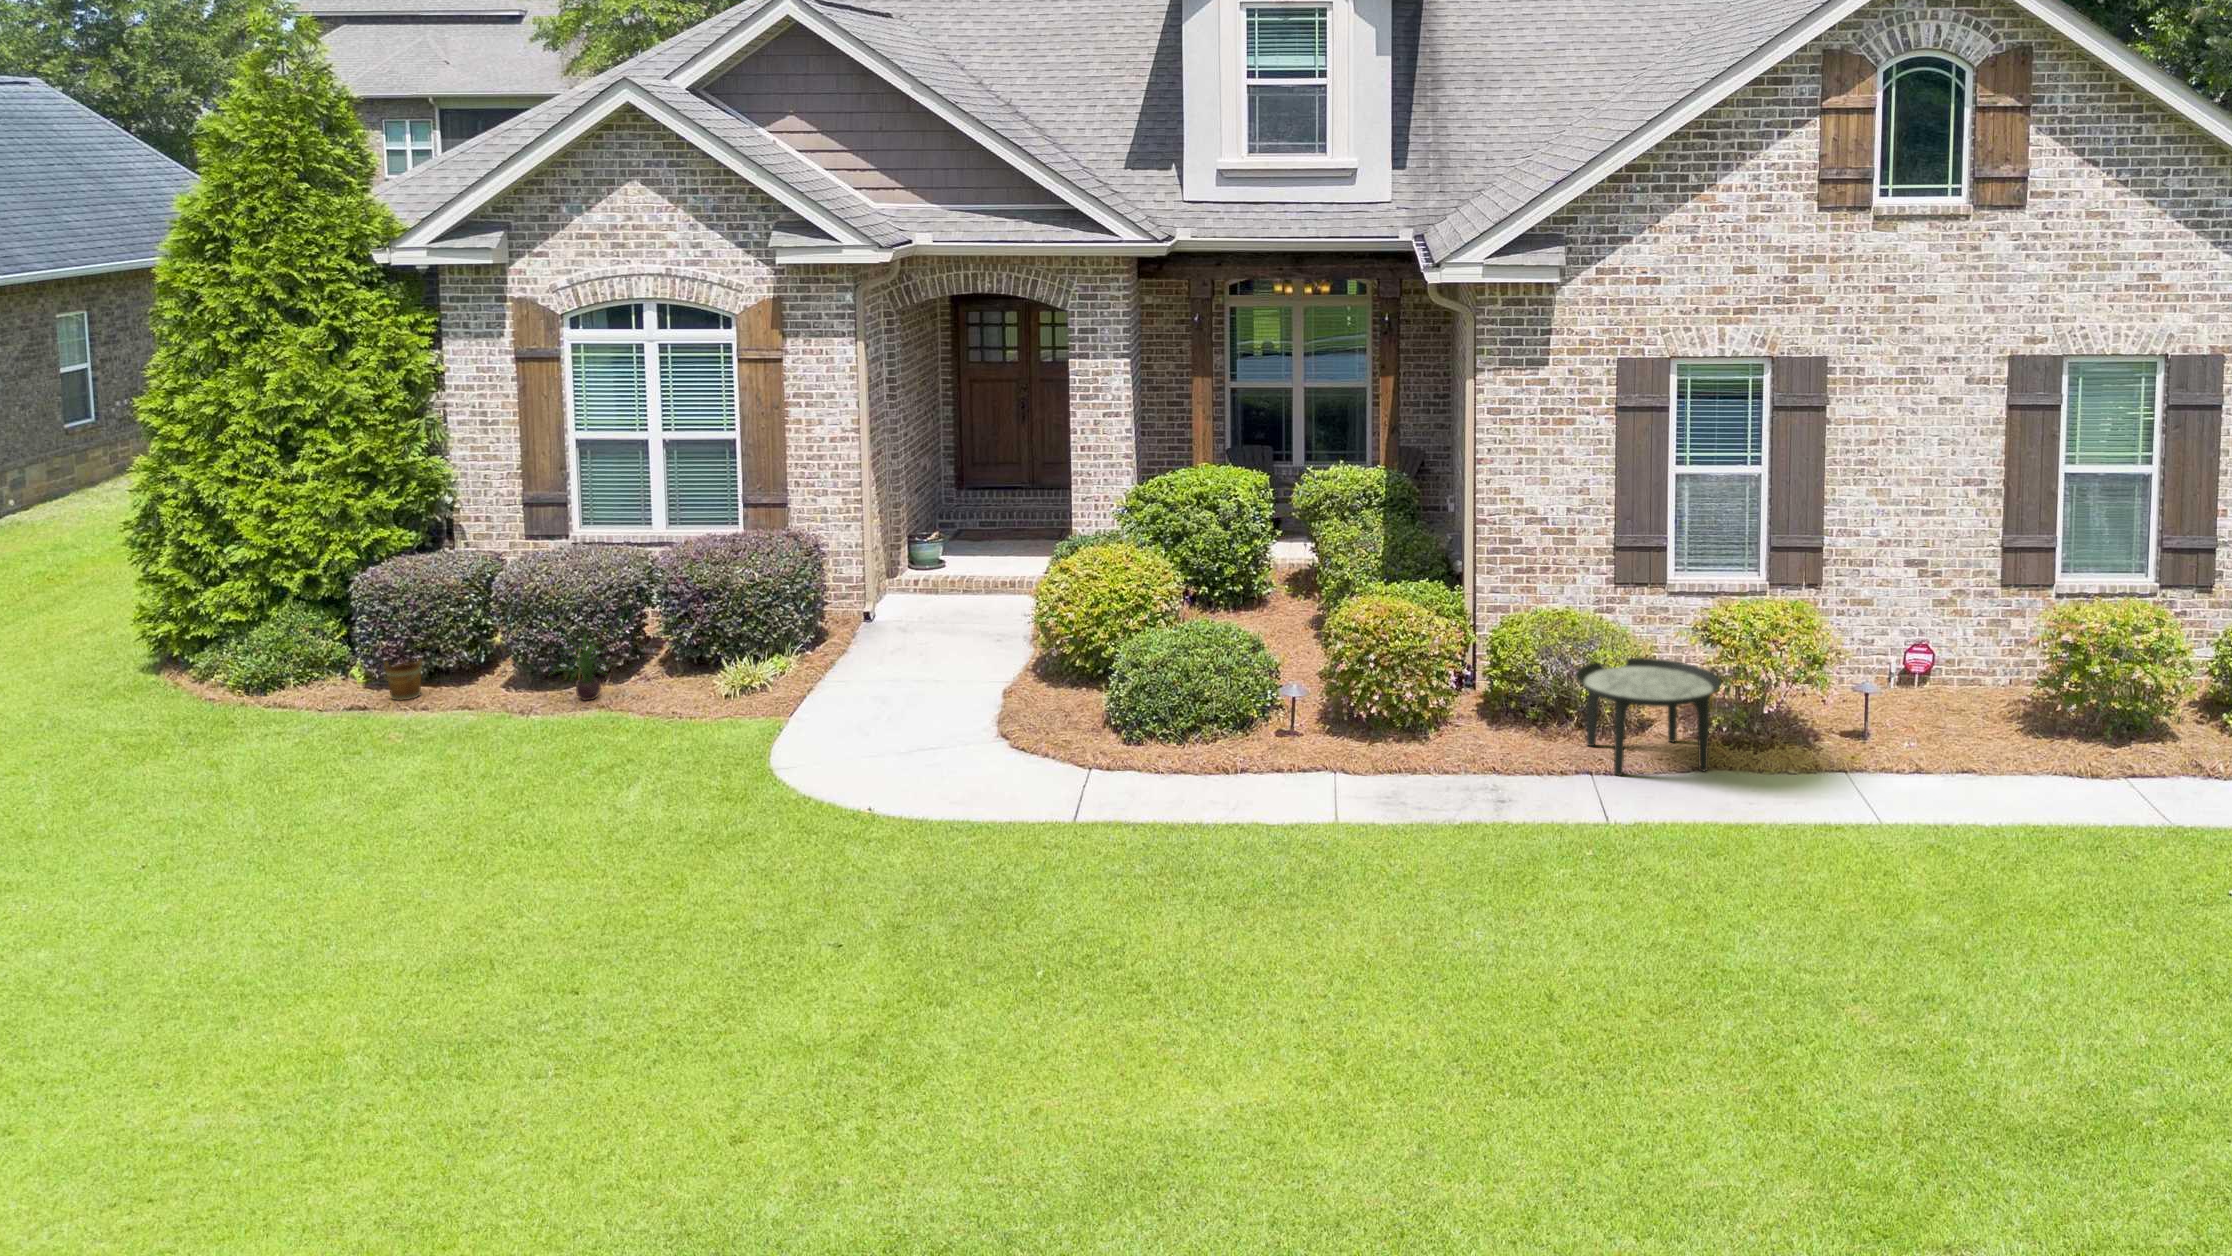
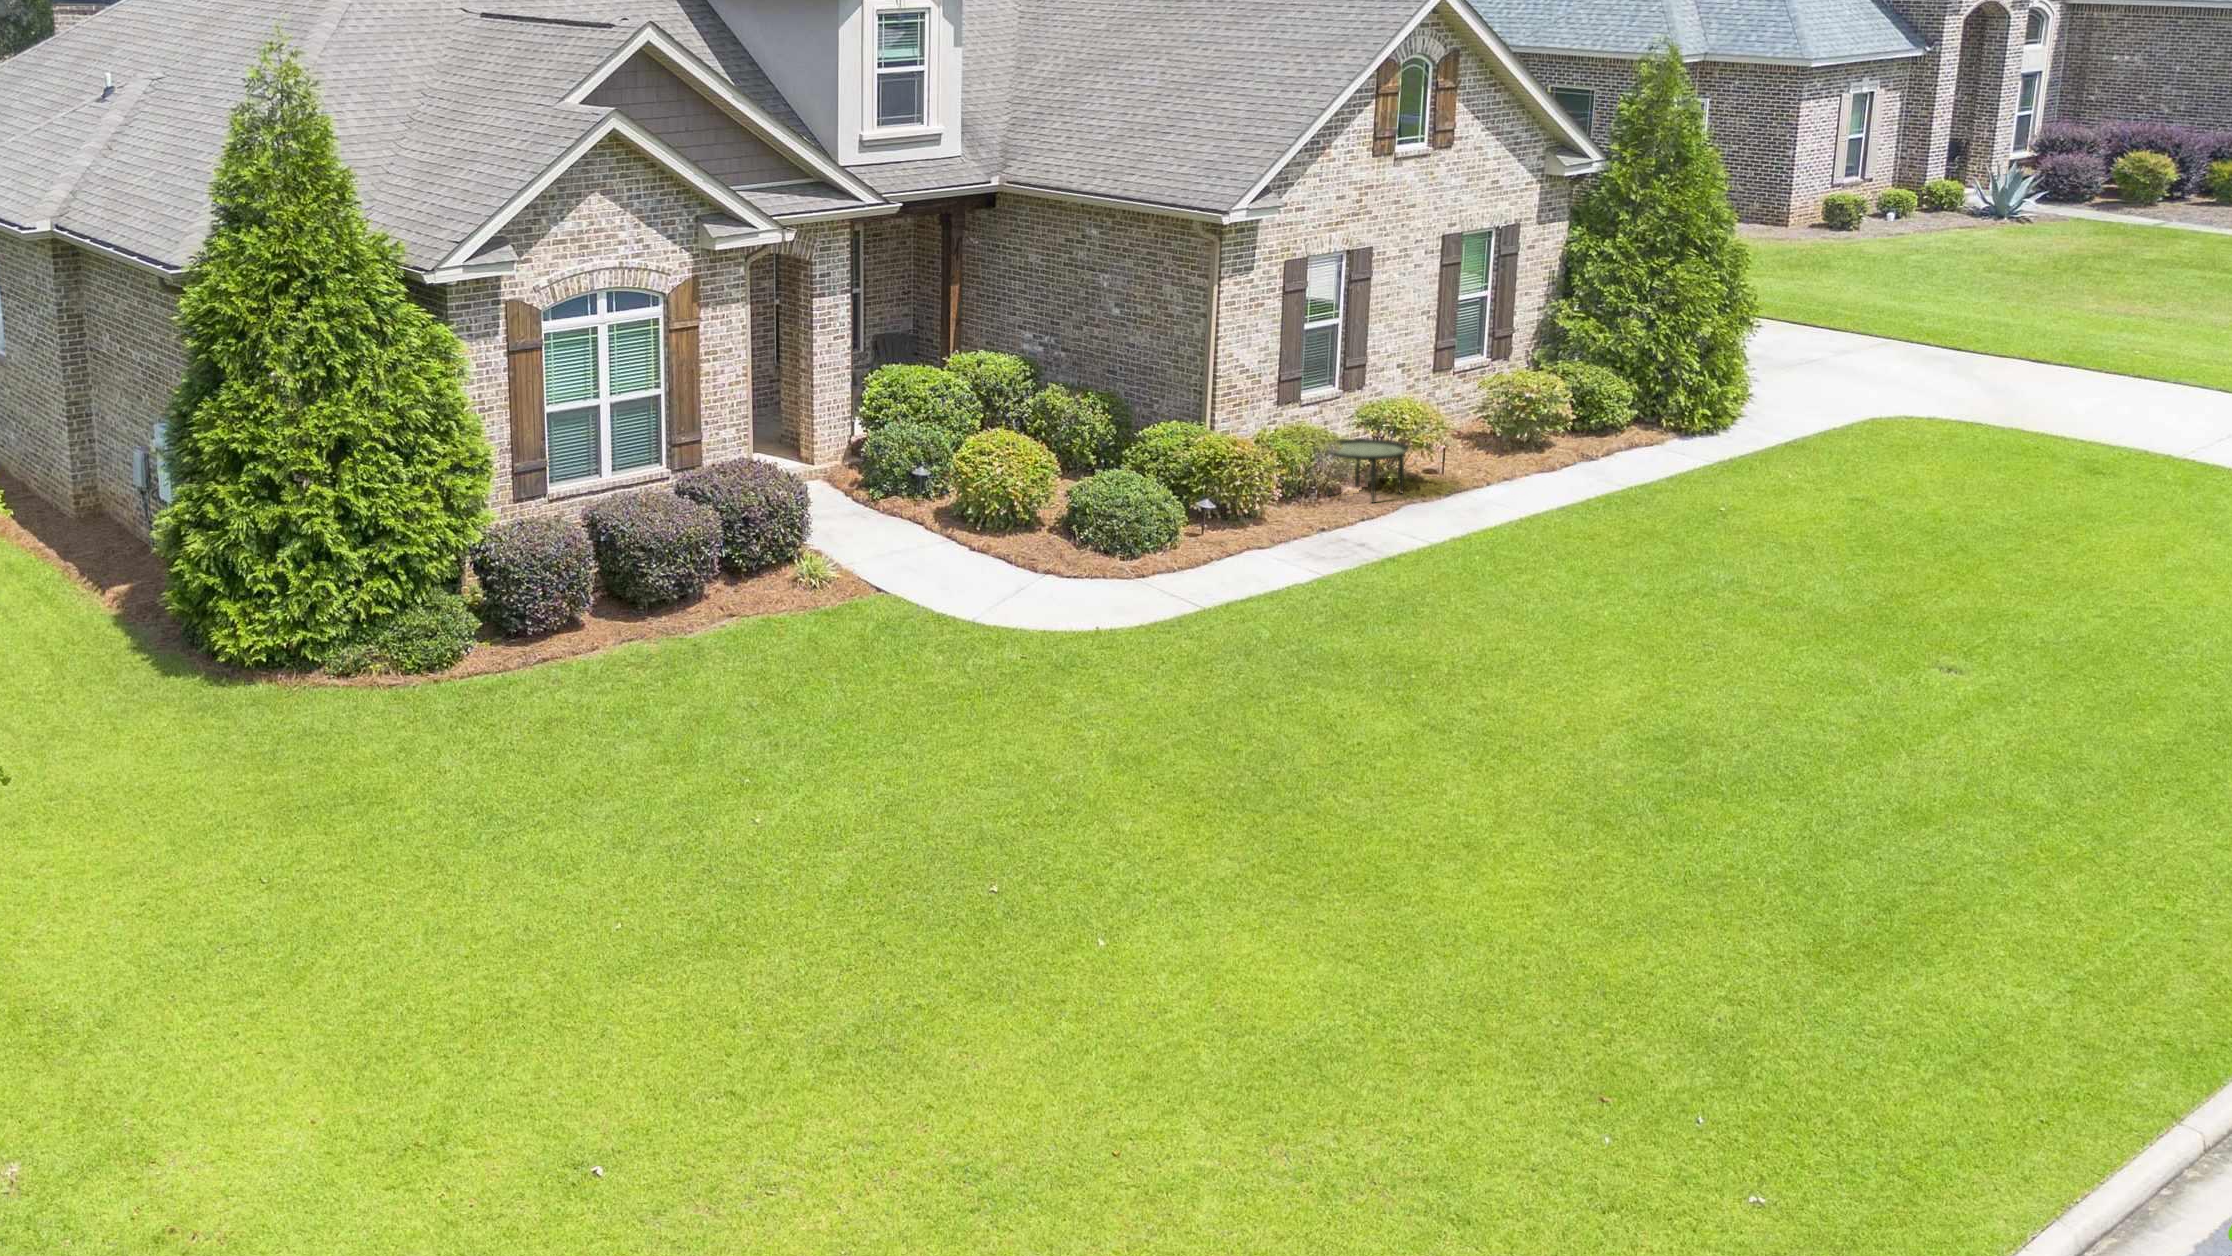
decorative plant: present [567,634,607,700] -> none [709,546,765,595]
bucket: present [384,660,422,701] -> none [604,587,632,621]

